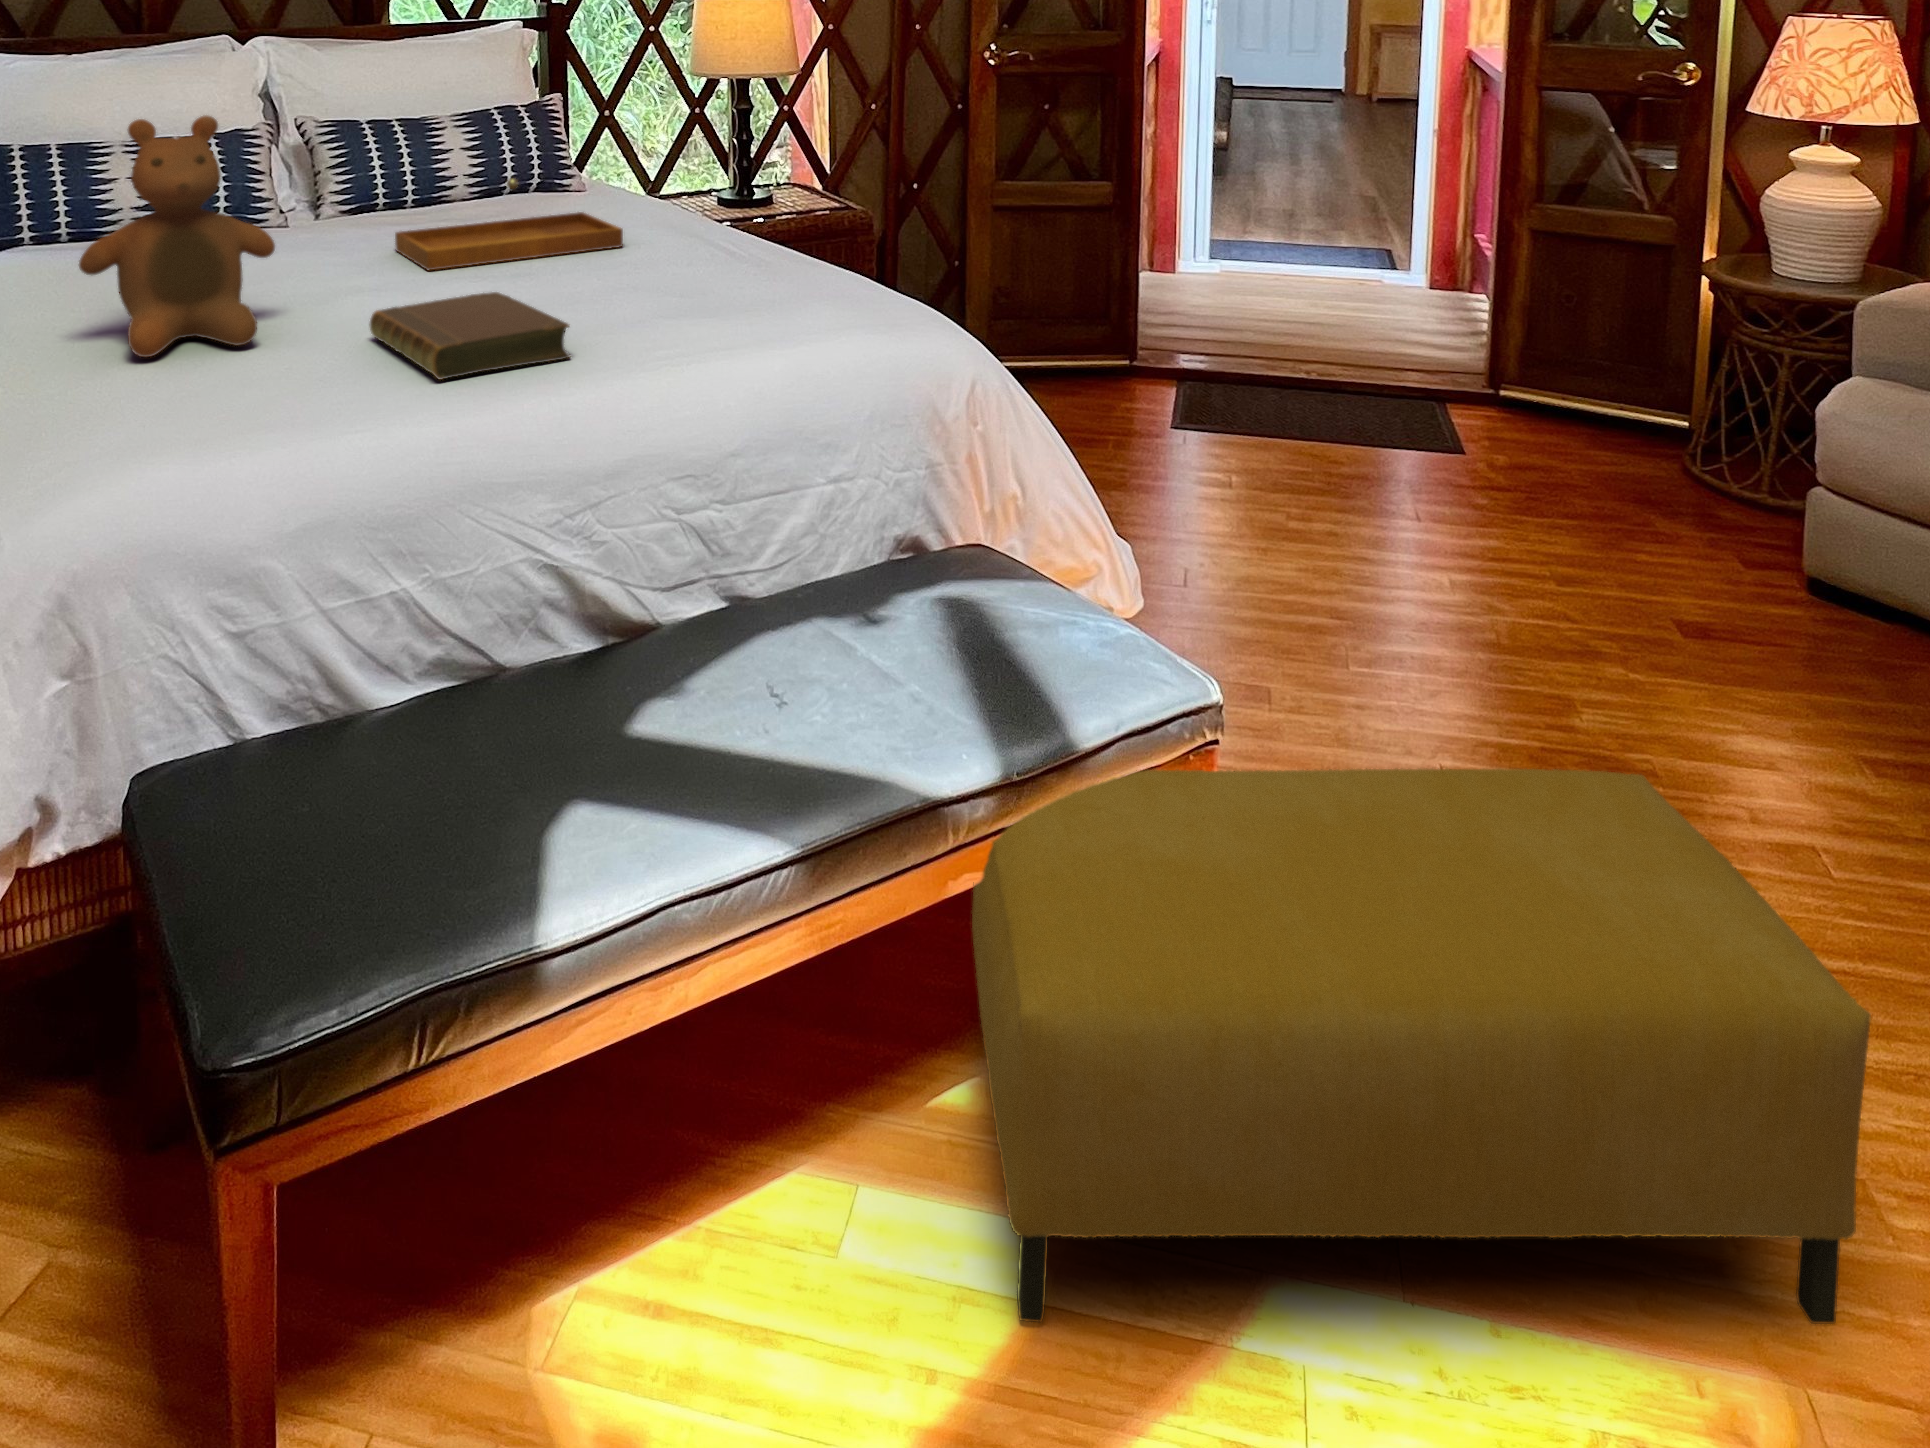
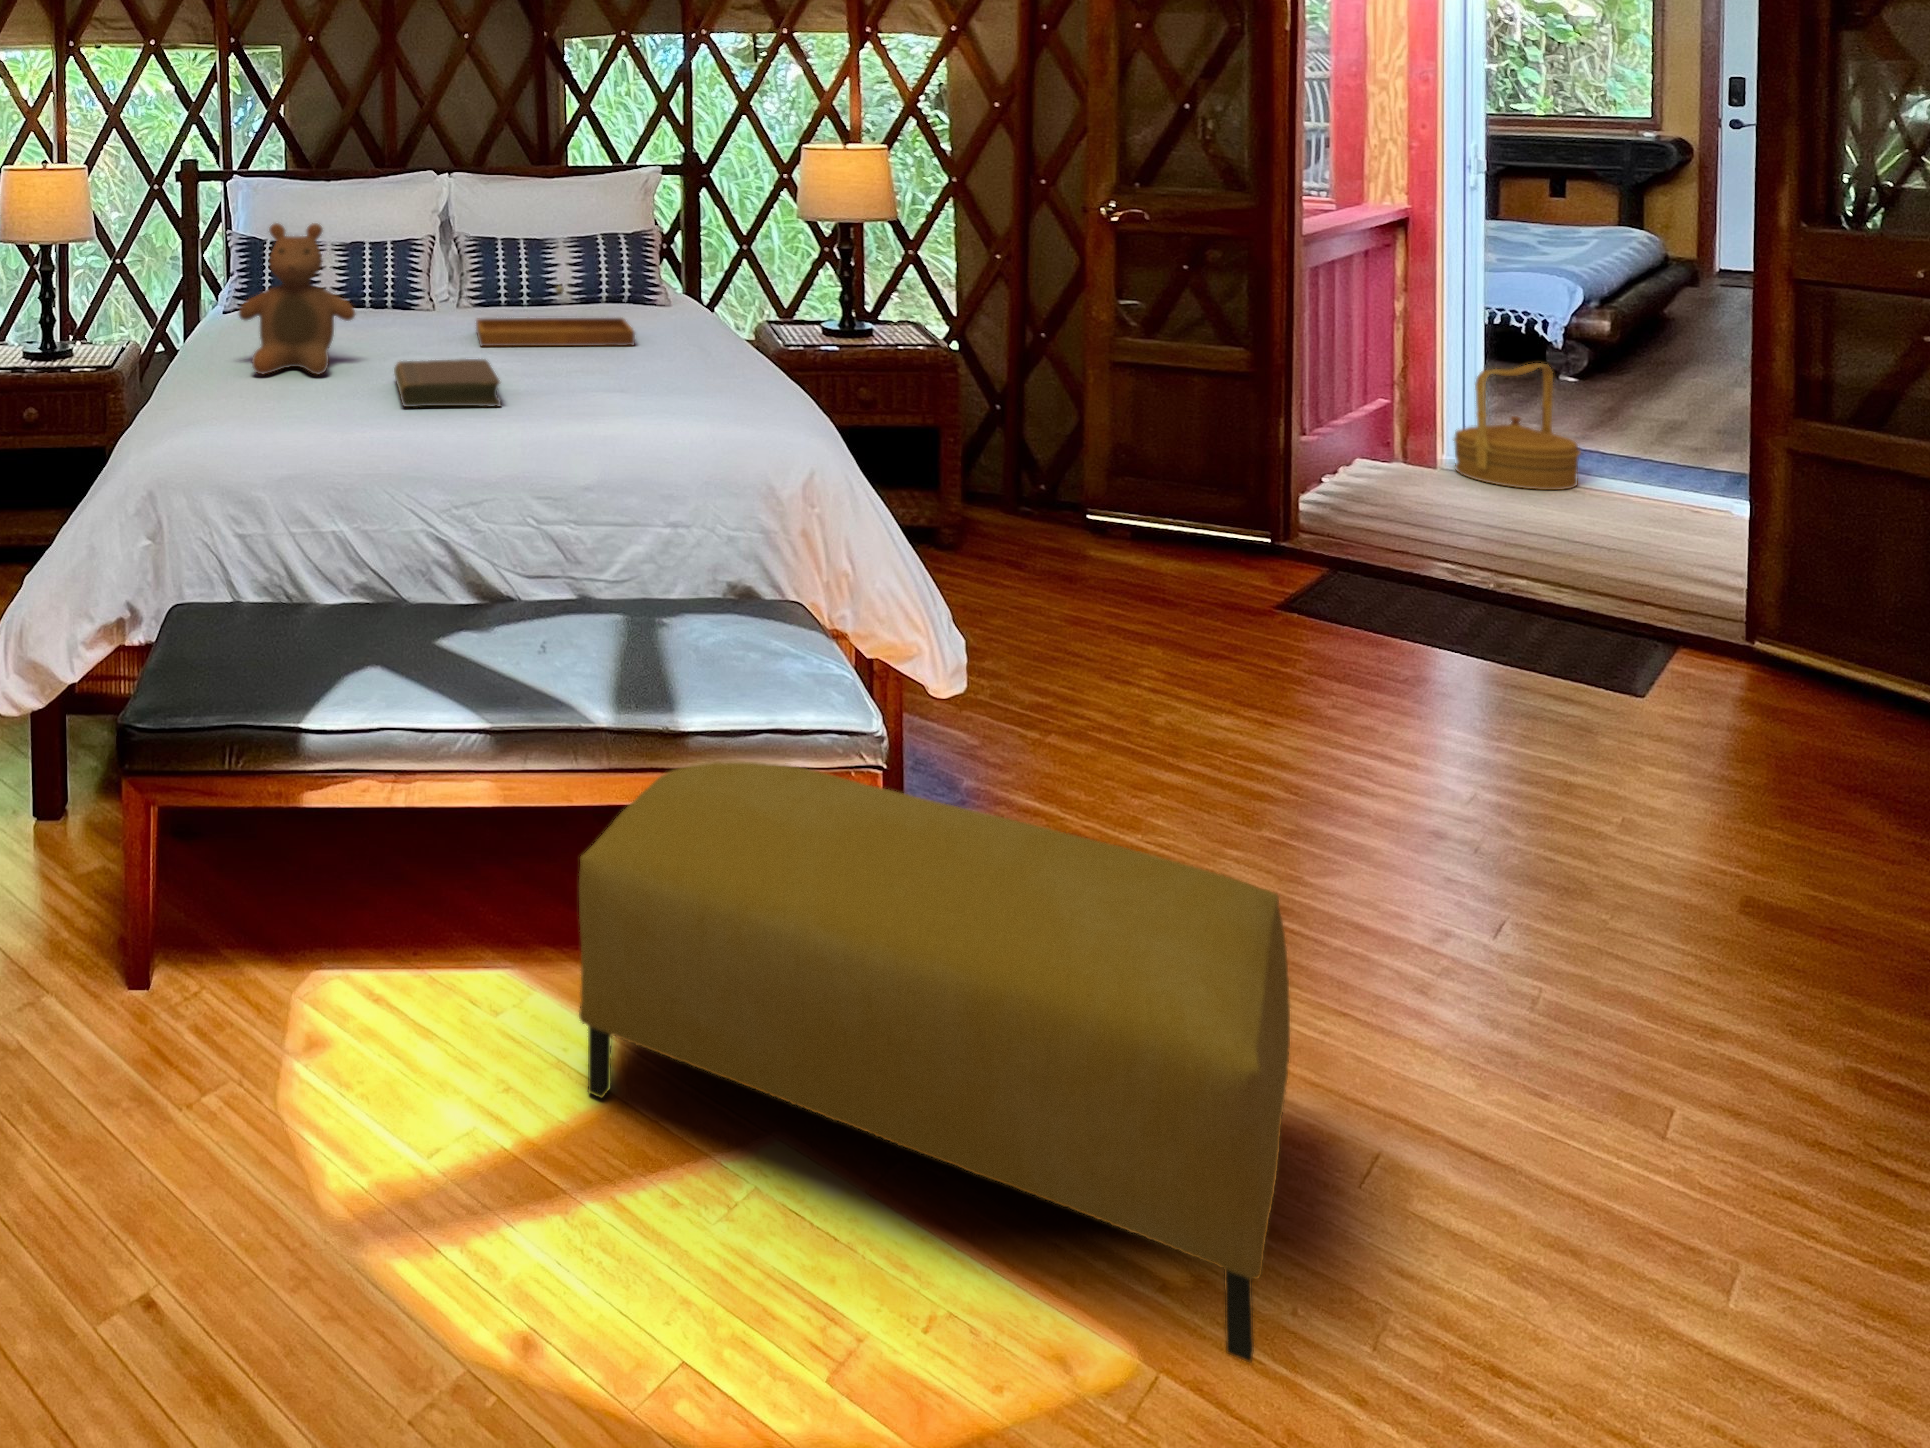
woven basket: none [1185,173,1278,283] -> present [1454,363,1581,490]

